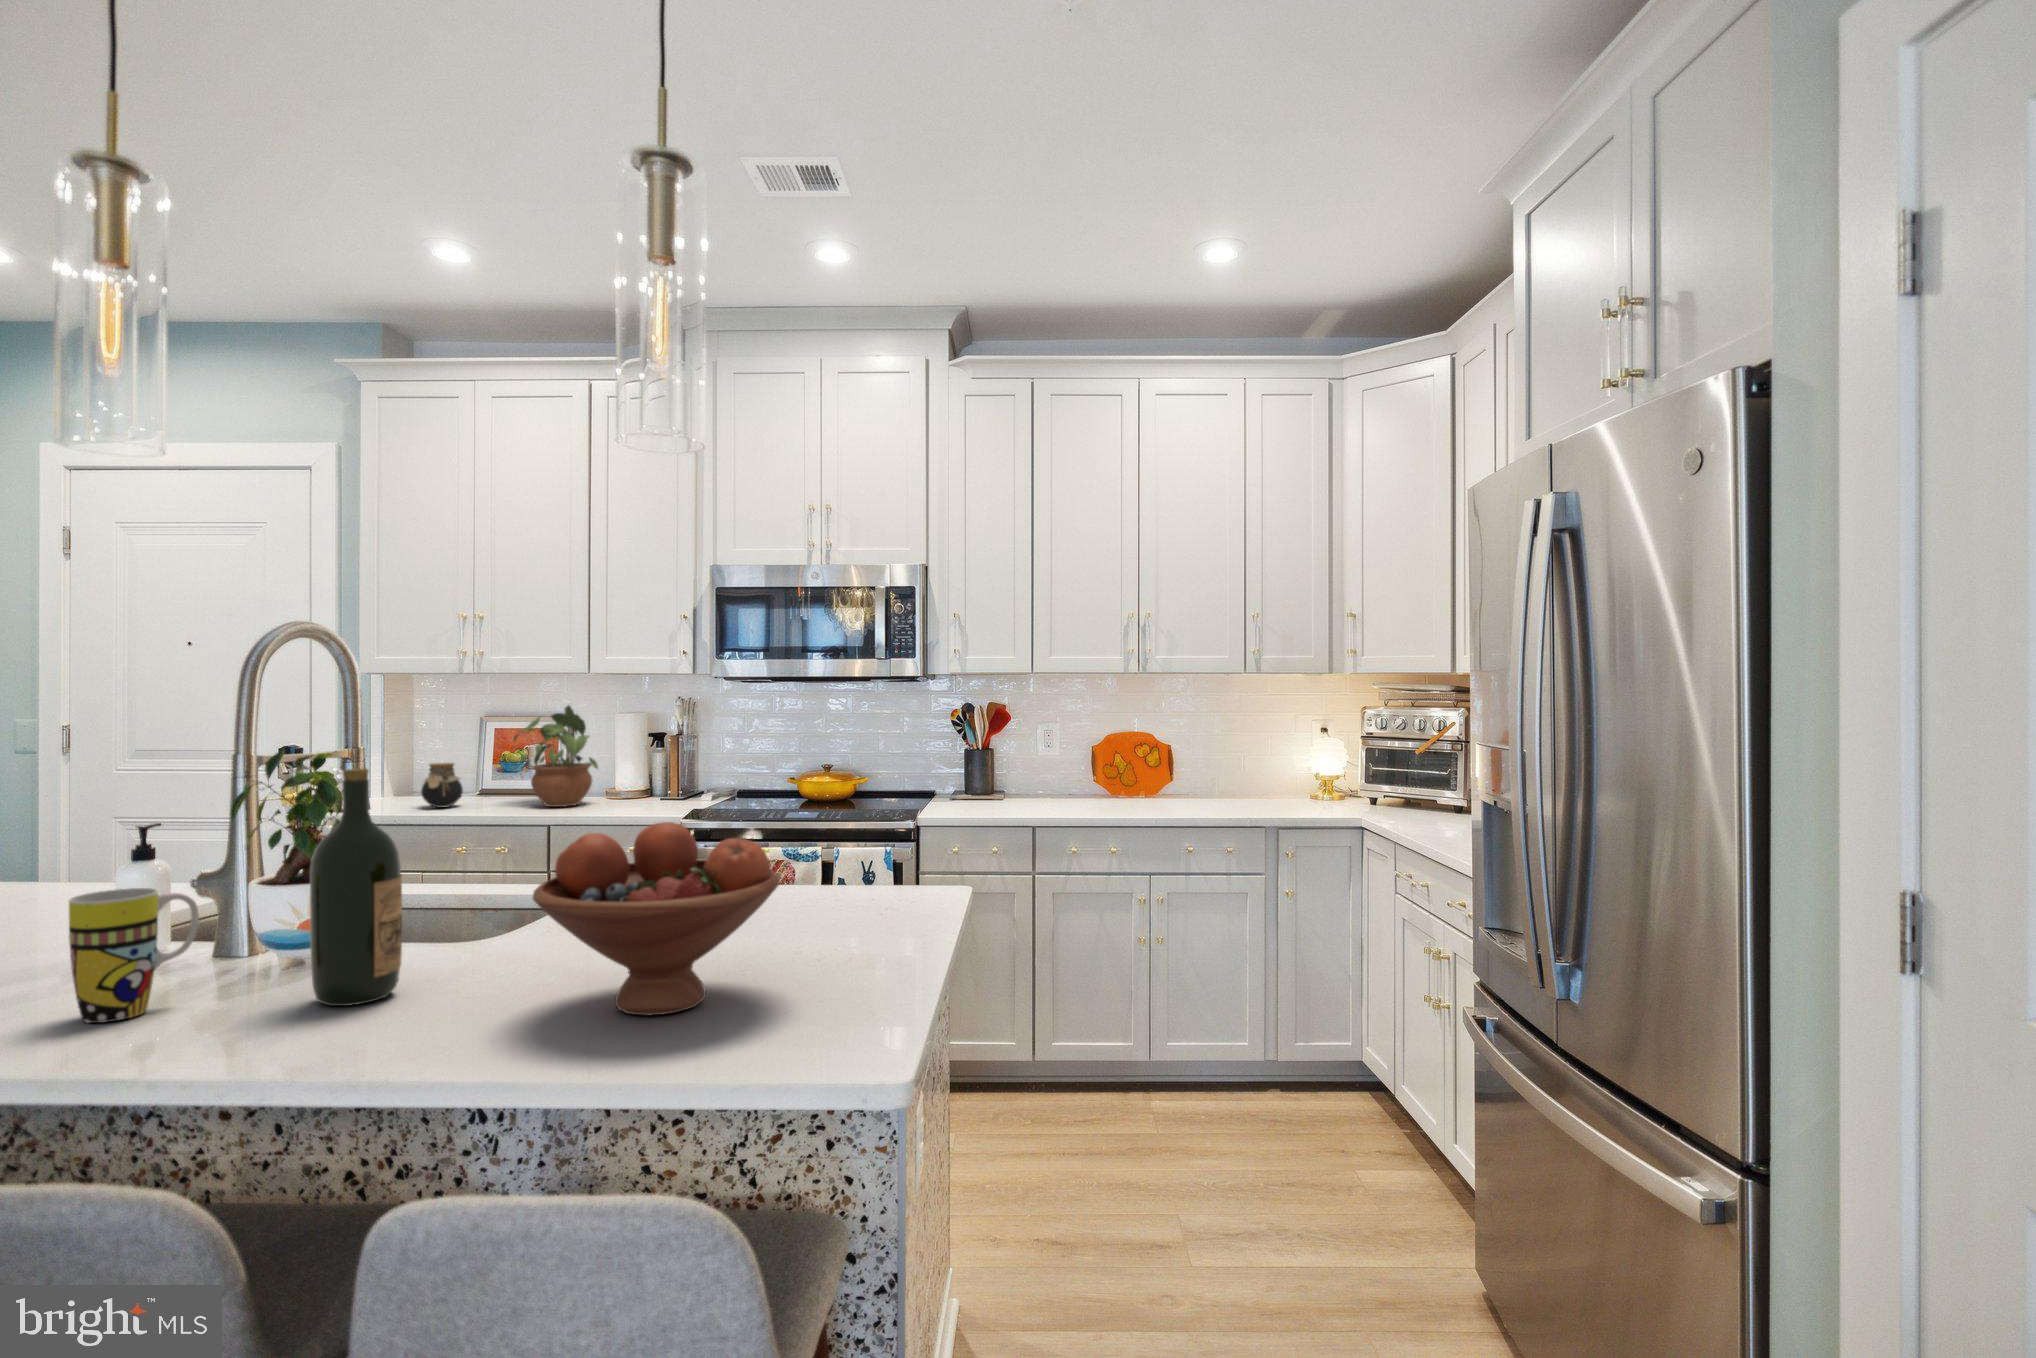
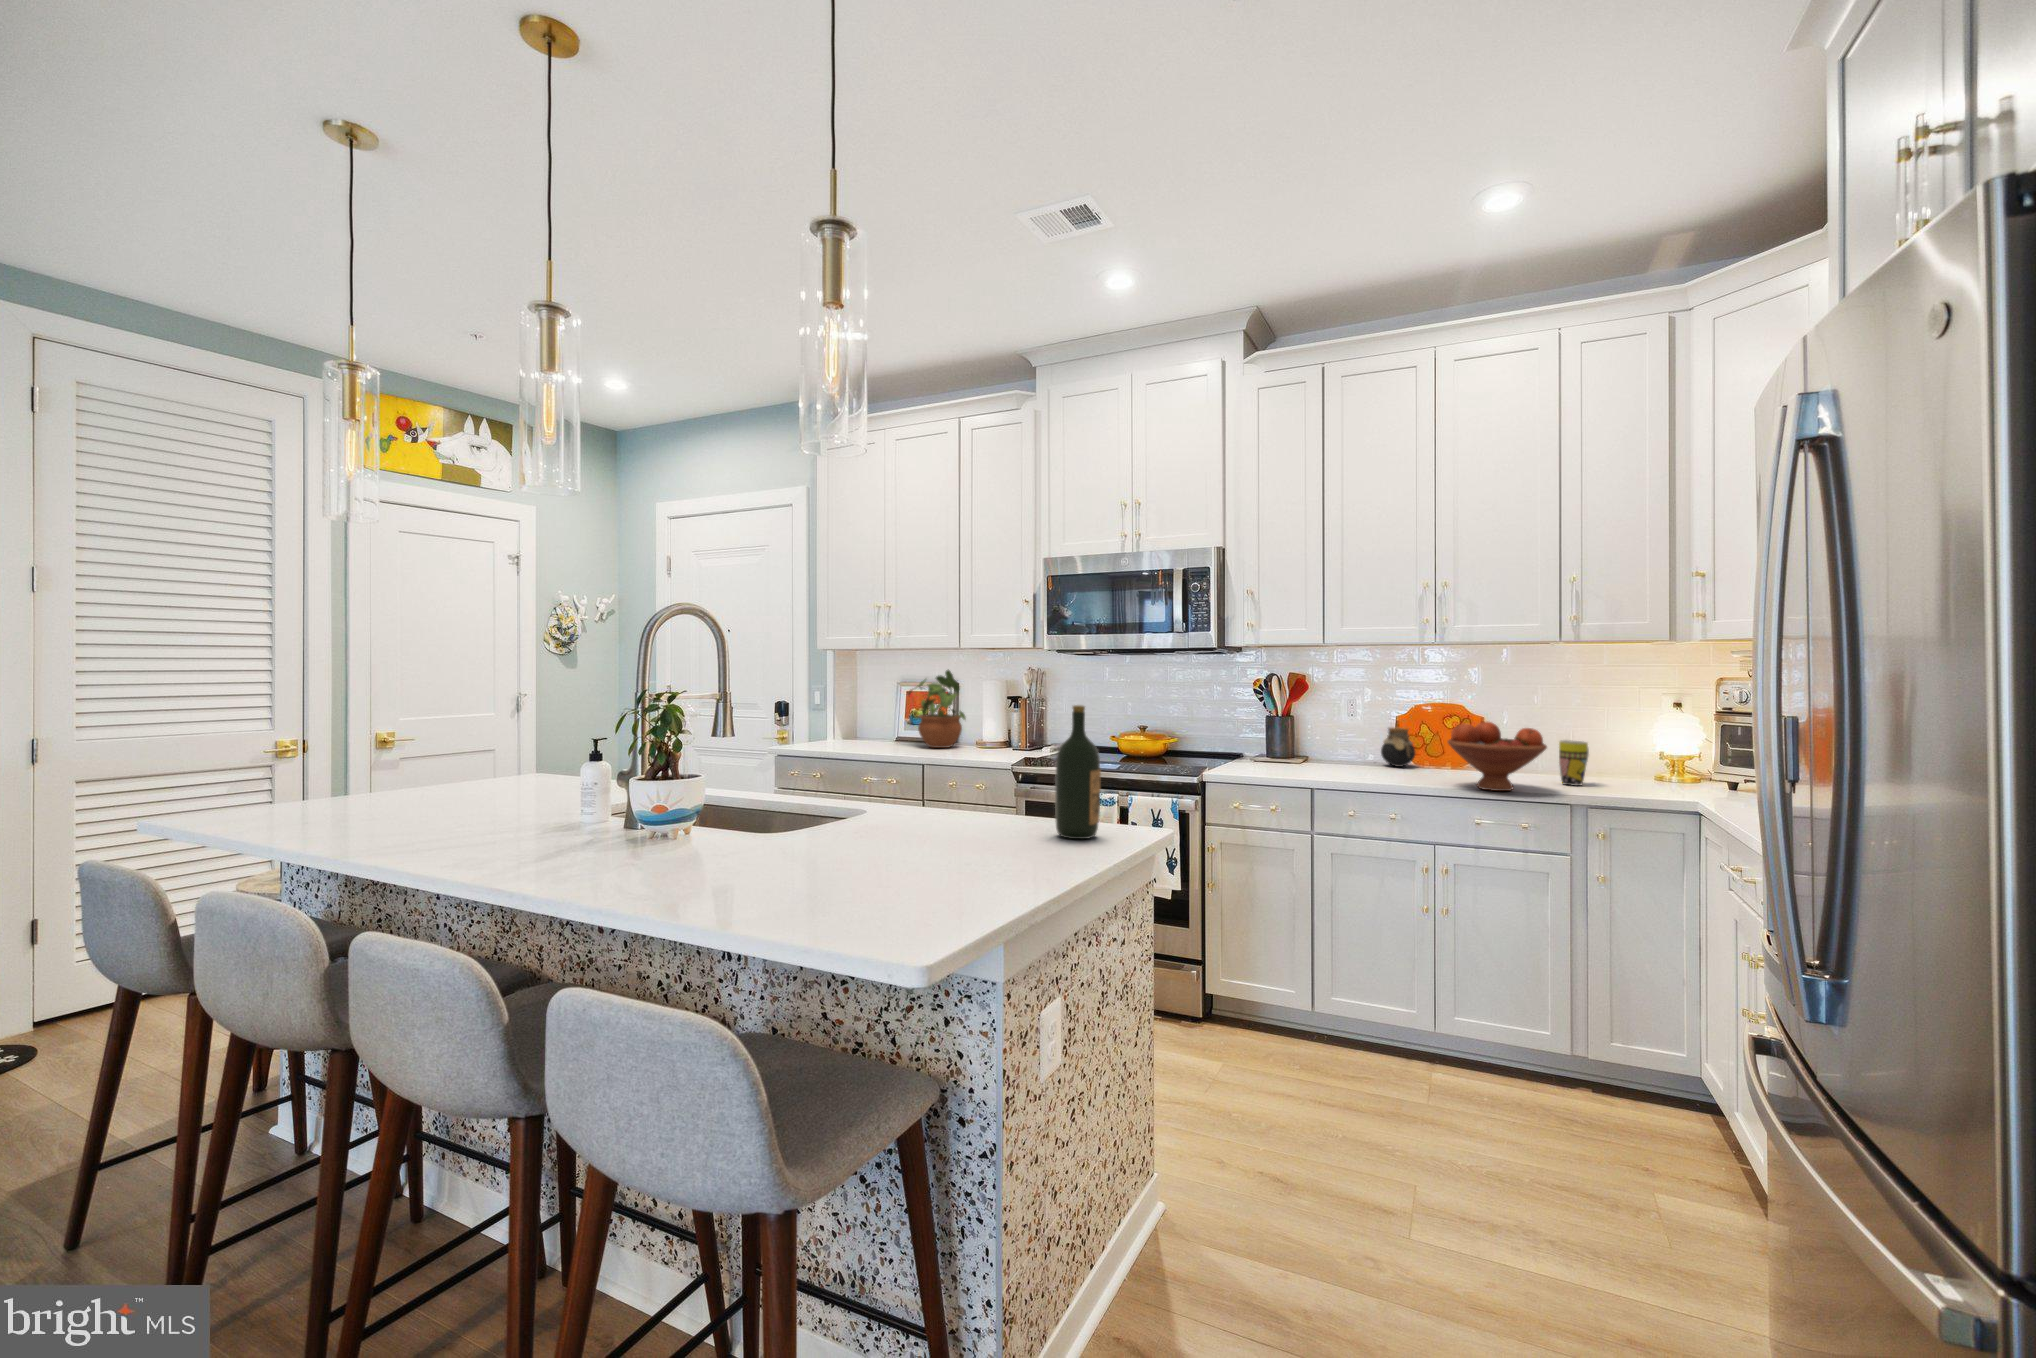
jar: present [421,763,463,808] -> present [1381,727,1415,767]
wine bottle: present [310,769,402,1006] -> present [1055,705,1101,839]
fruit bowl: present [533,822,780,1016] -> present [1448,722,1547,791]
mug: present [69,888,199,1023] -> present [1559,740,1589,786]

